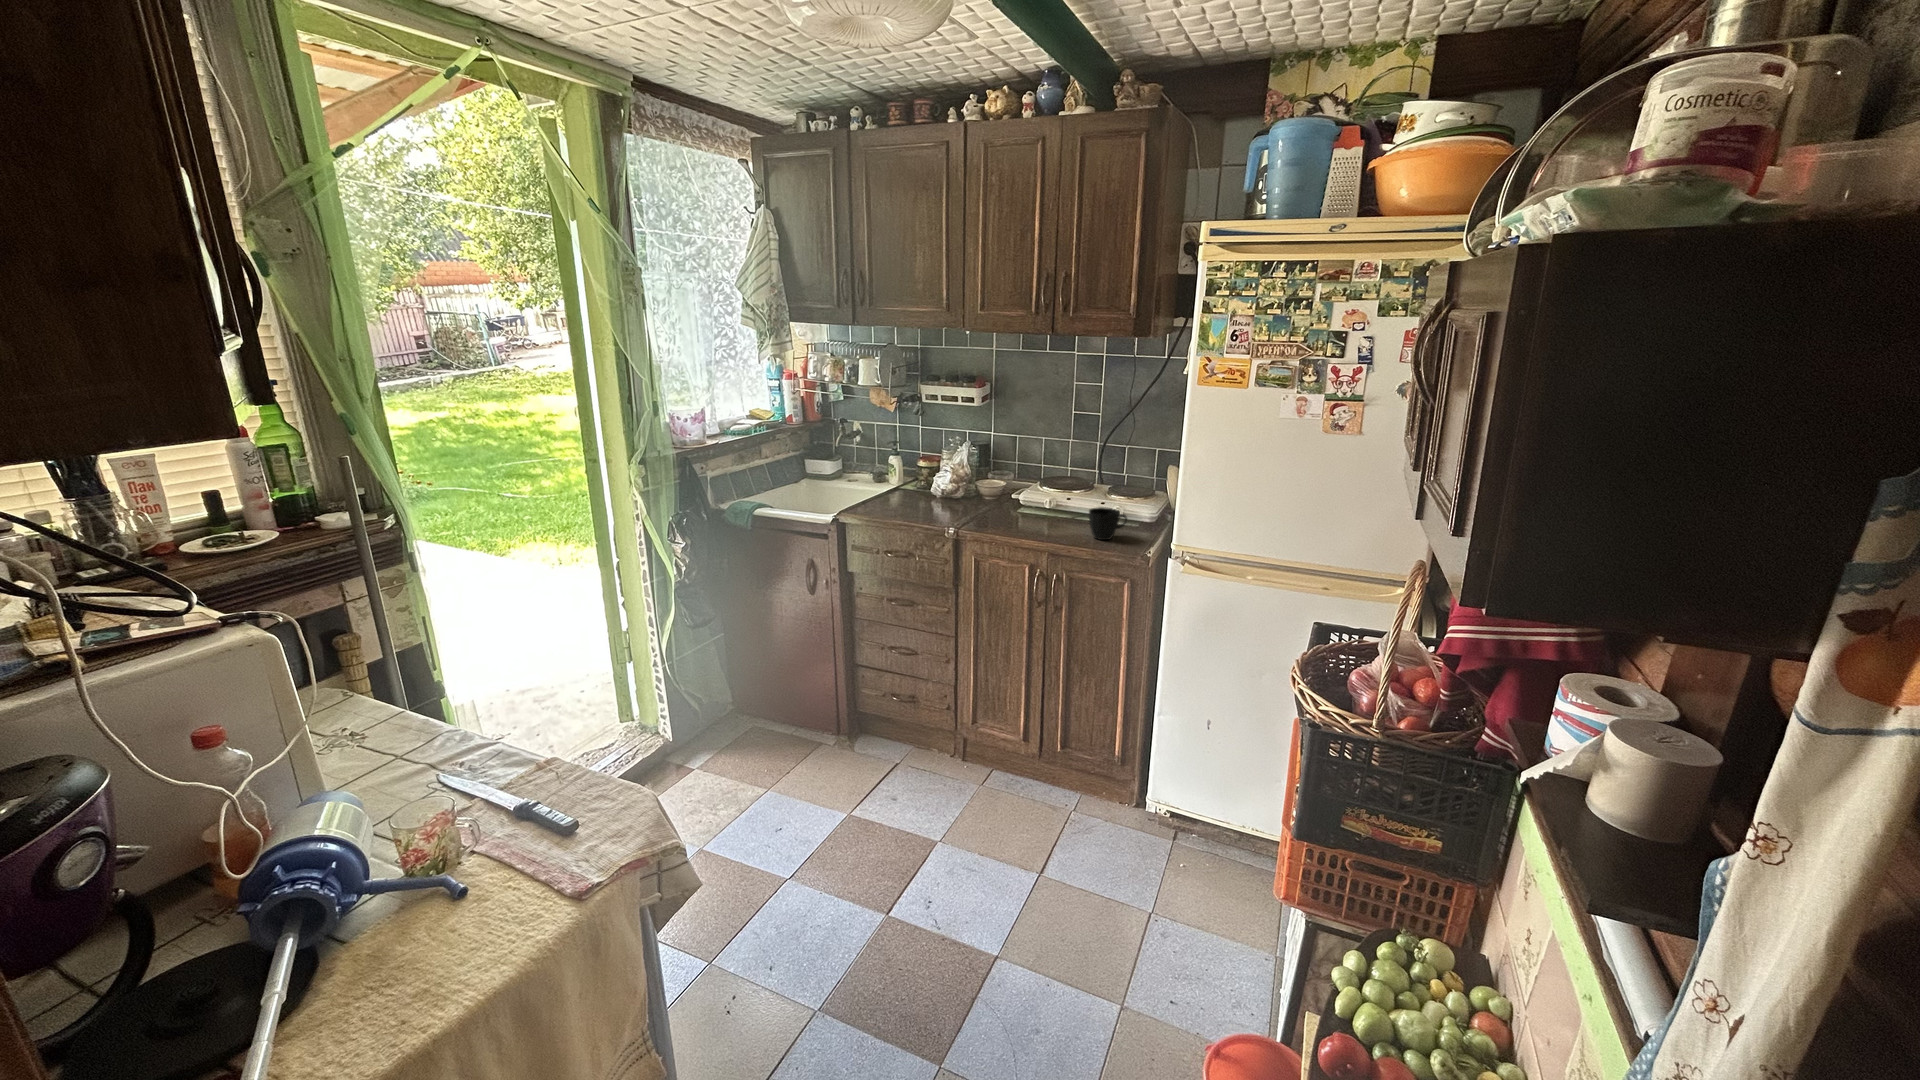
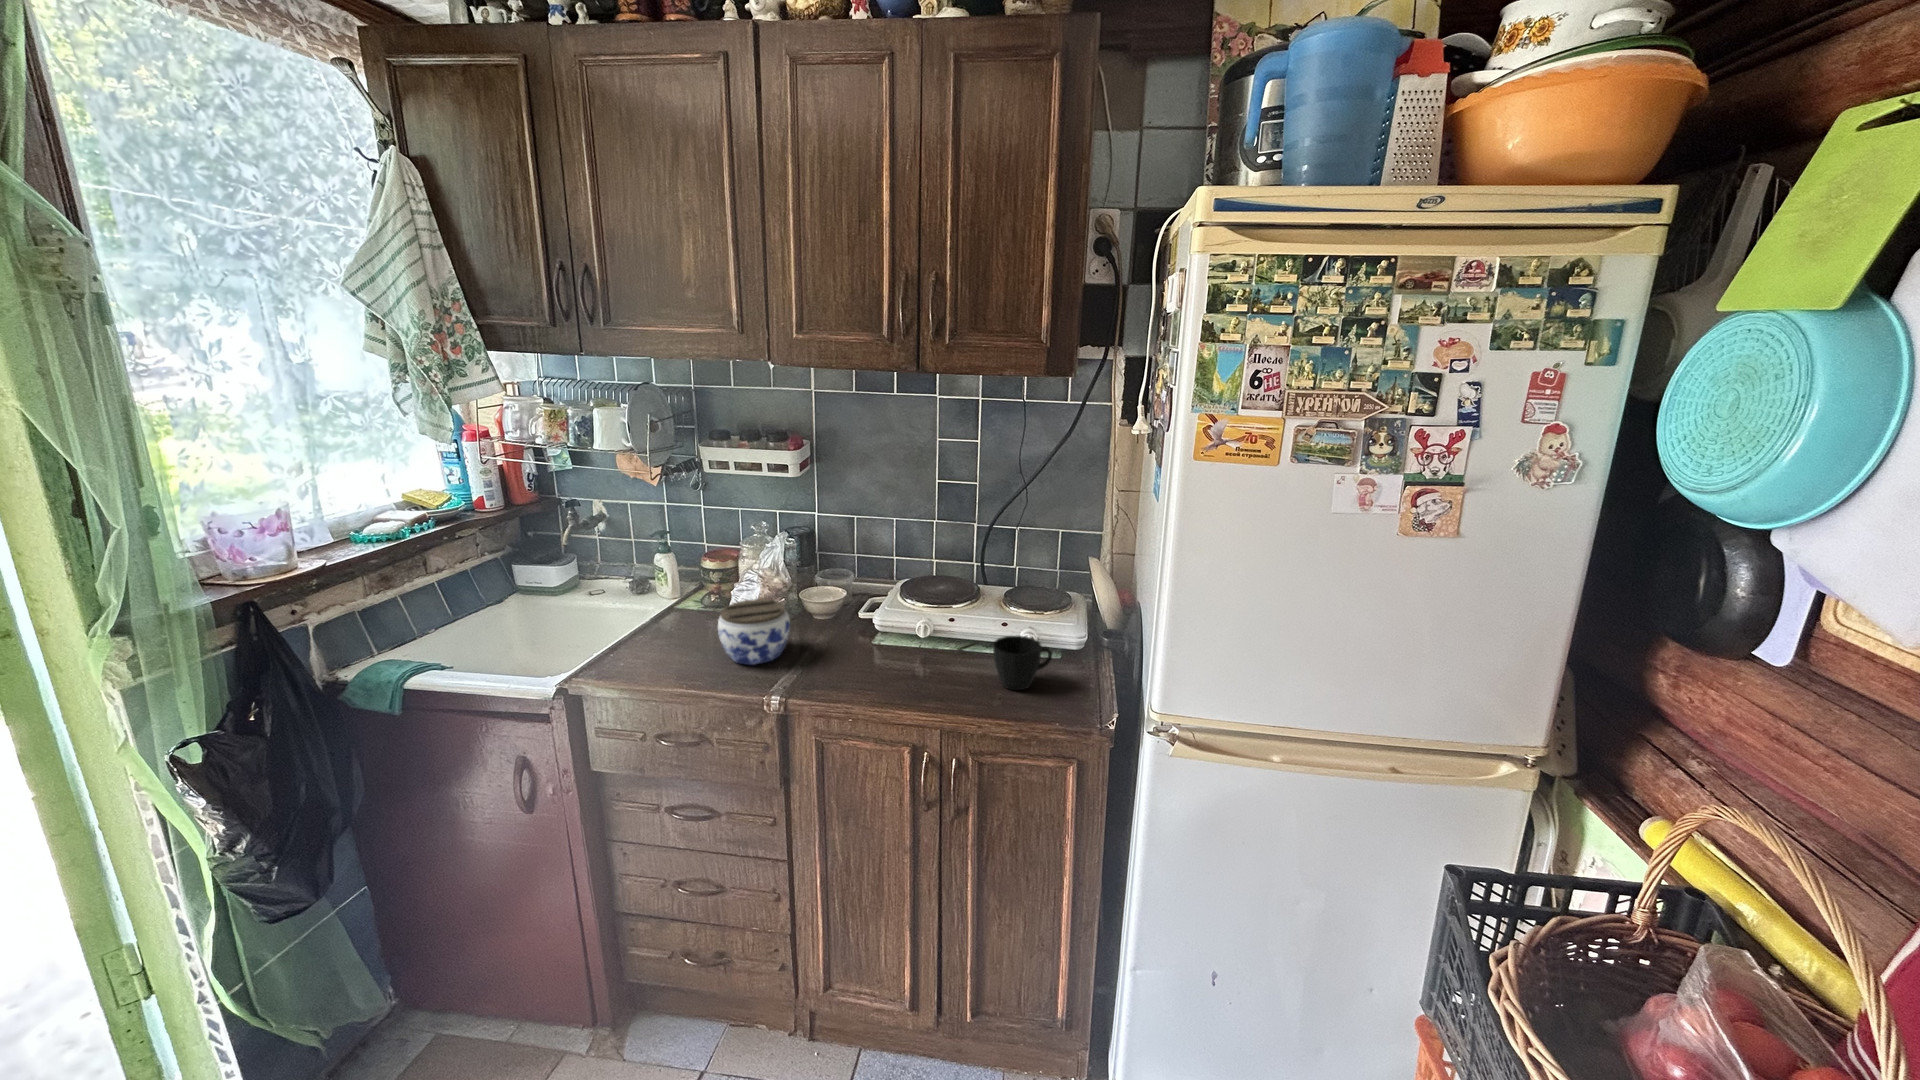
jar: none [924,480,966,517] -> present [718,599,790,665]

